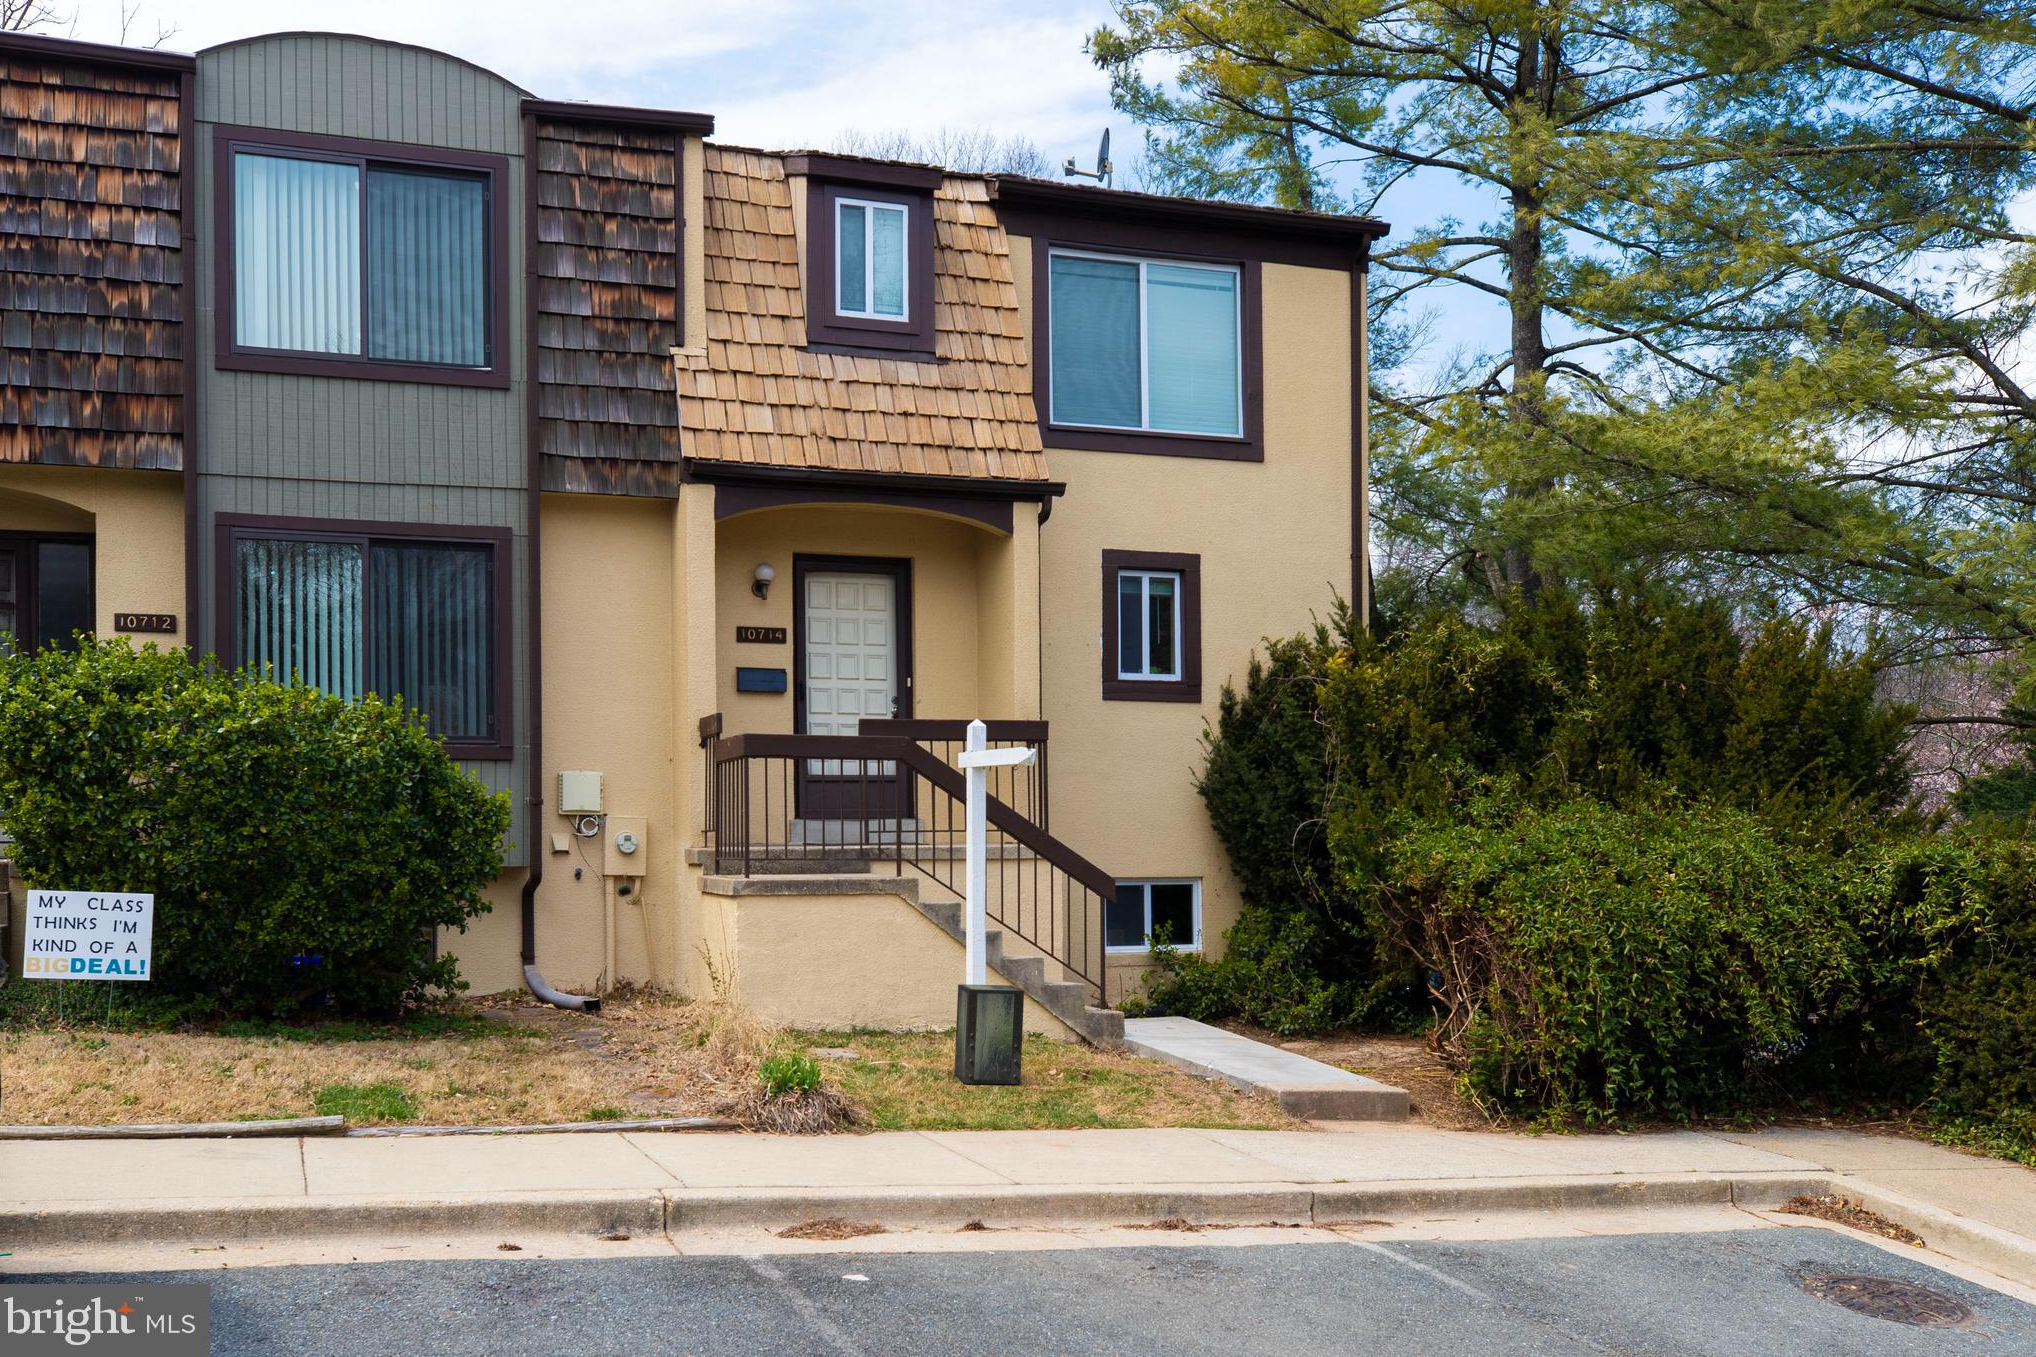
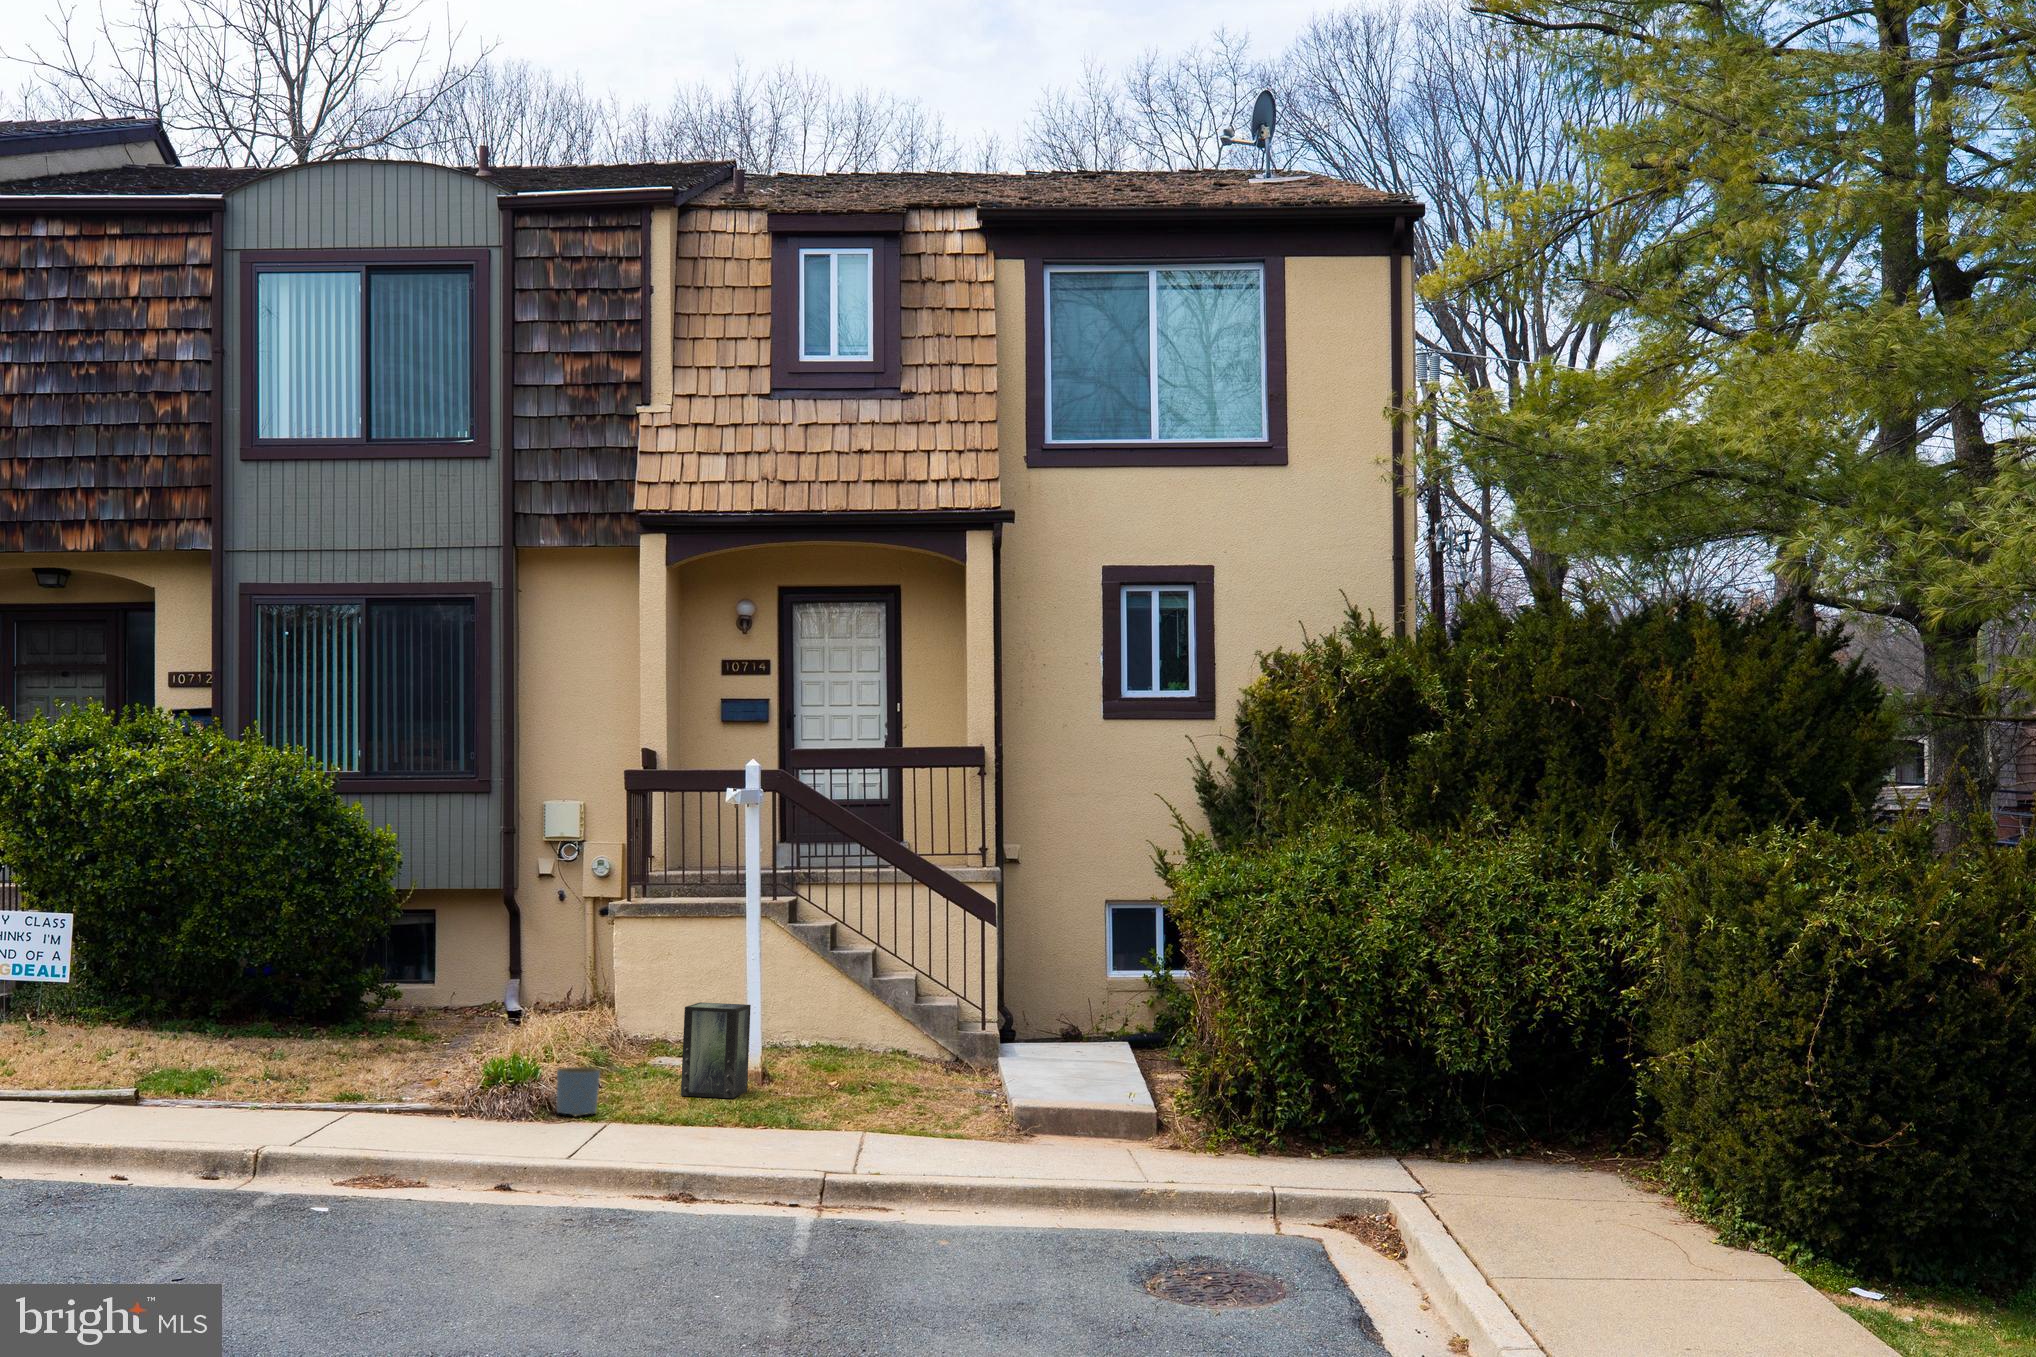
planter: none [902,1058,948,1112] -> present [557,1067,600,1116]

